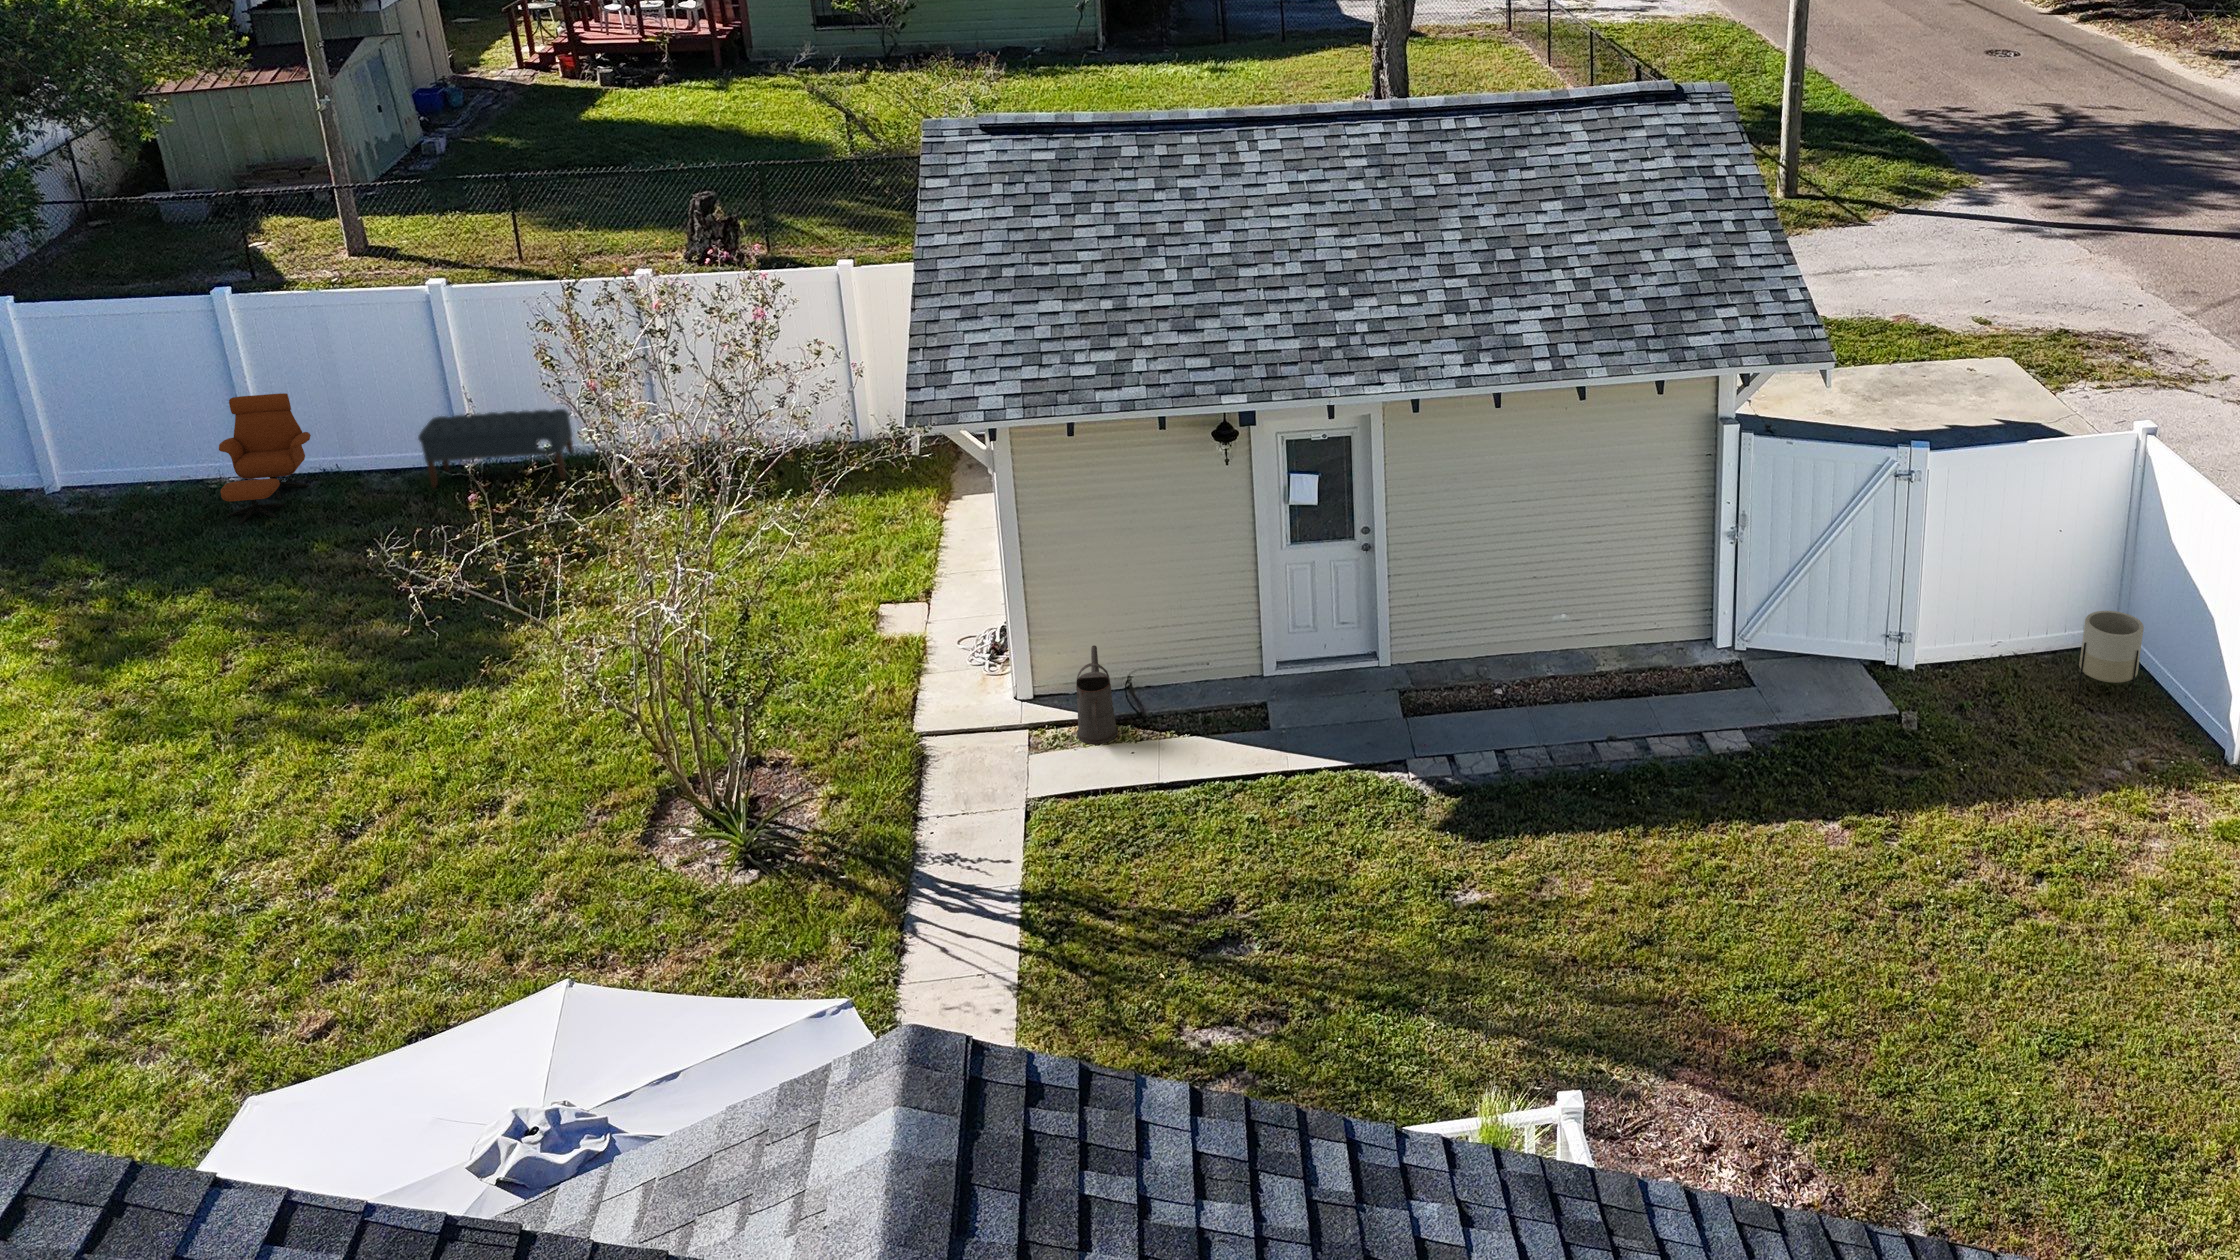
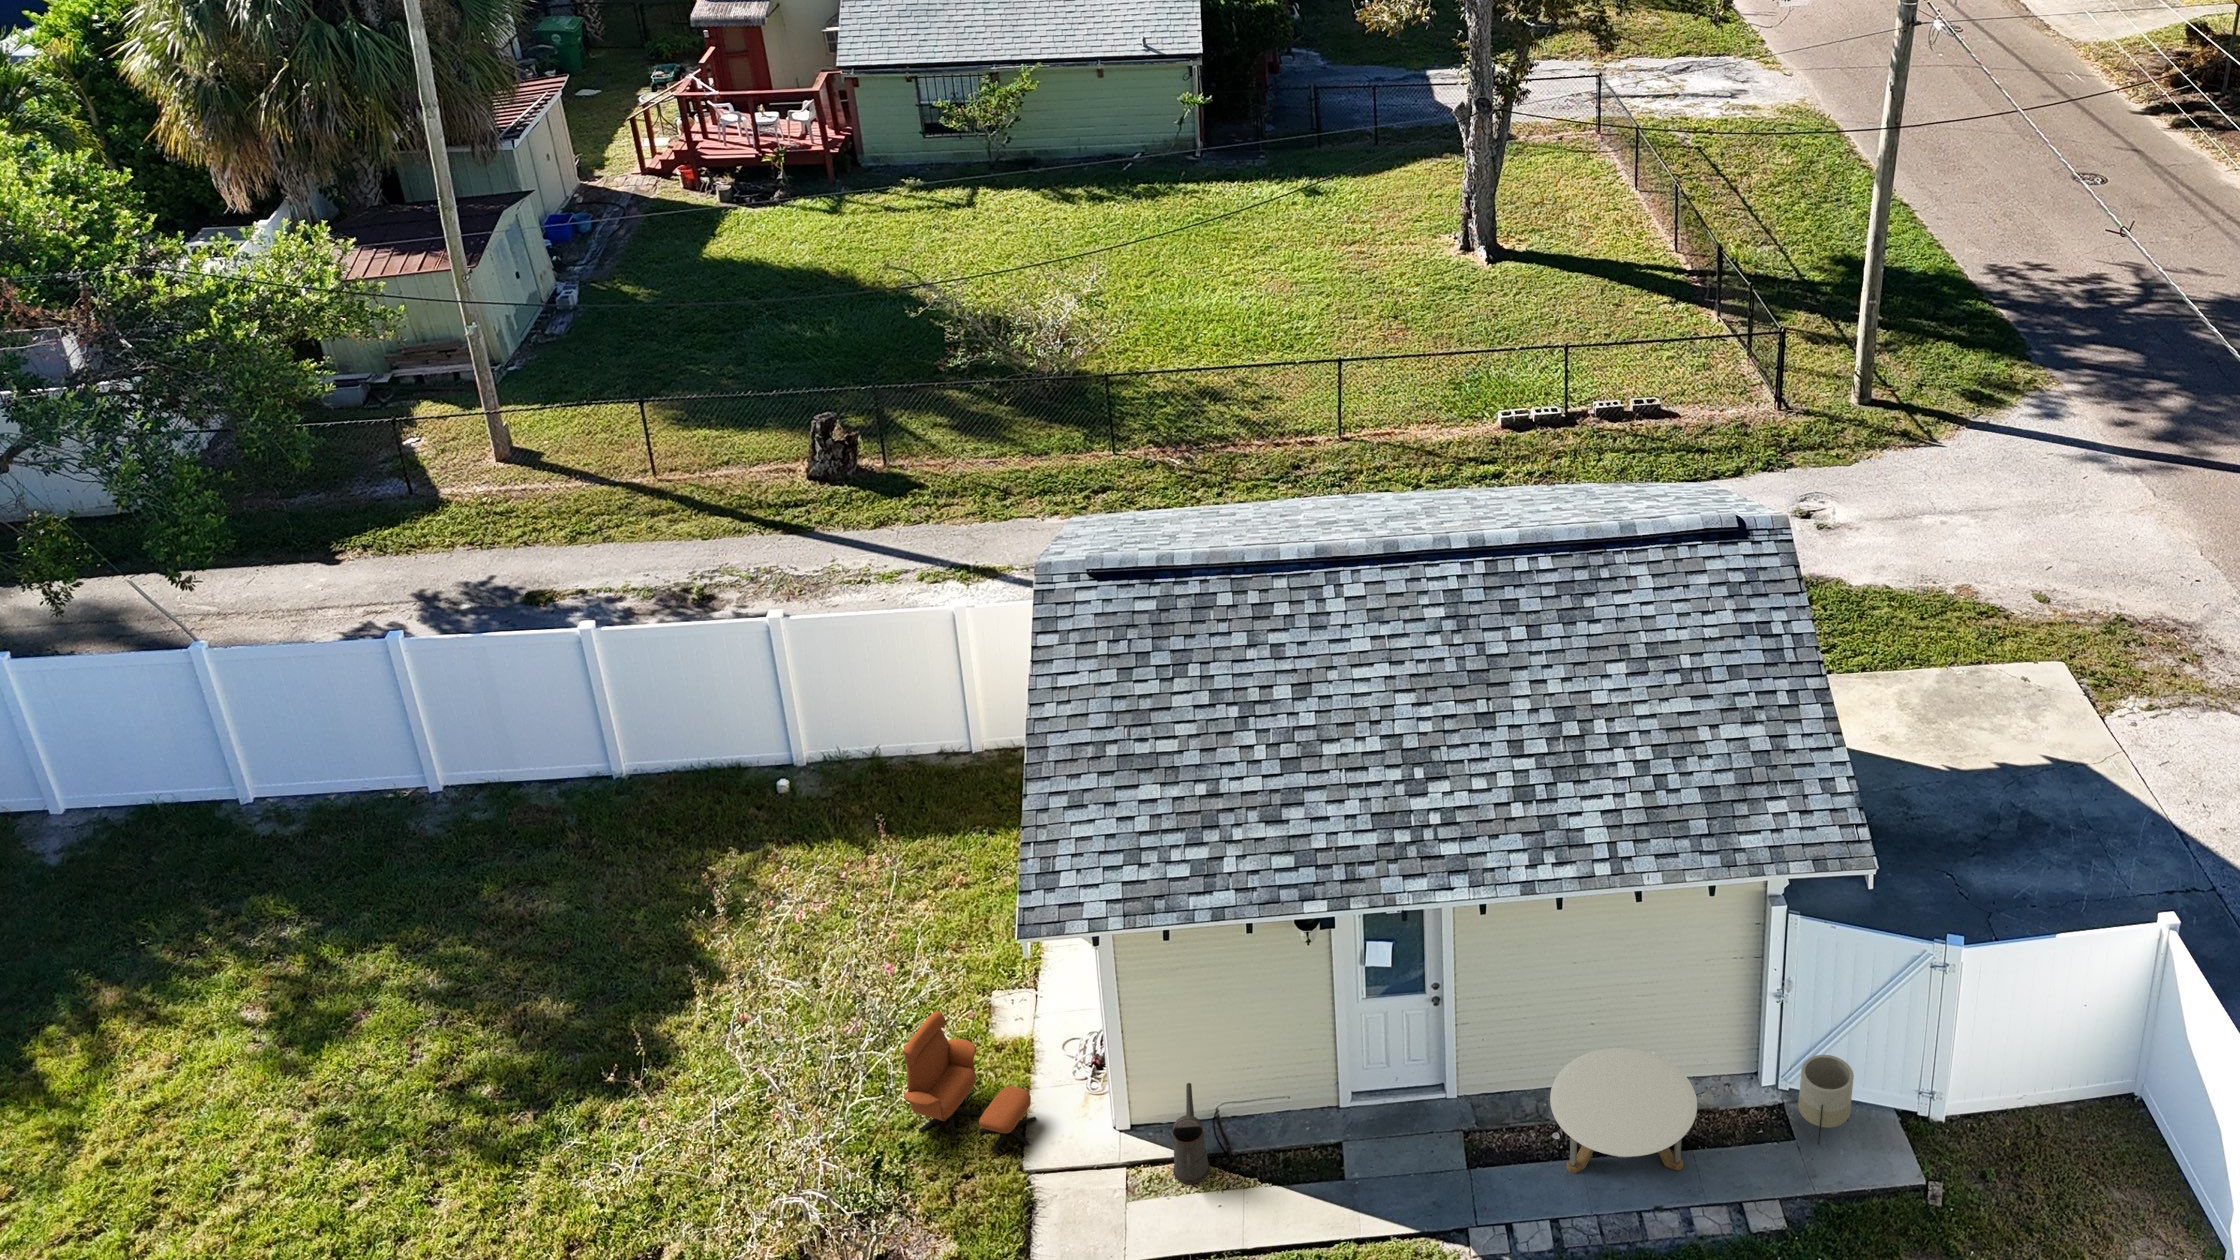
lounge chair: present [219,393,311,524] -> present [903,1011,1036,1153]
bench: present [418,409,574,488] -> none [572,730,714,808]
planter: present [2078,611,2144,701] -> present [1798,1055,1854,1145]
round table: none [1490,612,1650,727] -> present [1550,1048,1697,1173]

